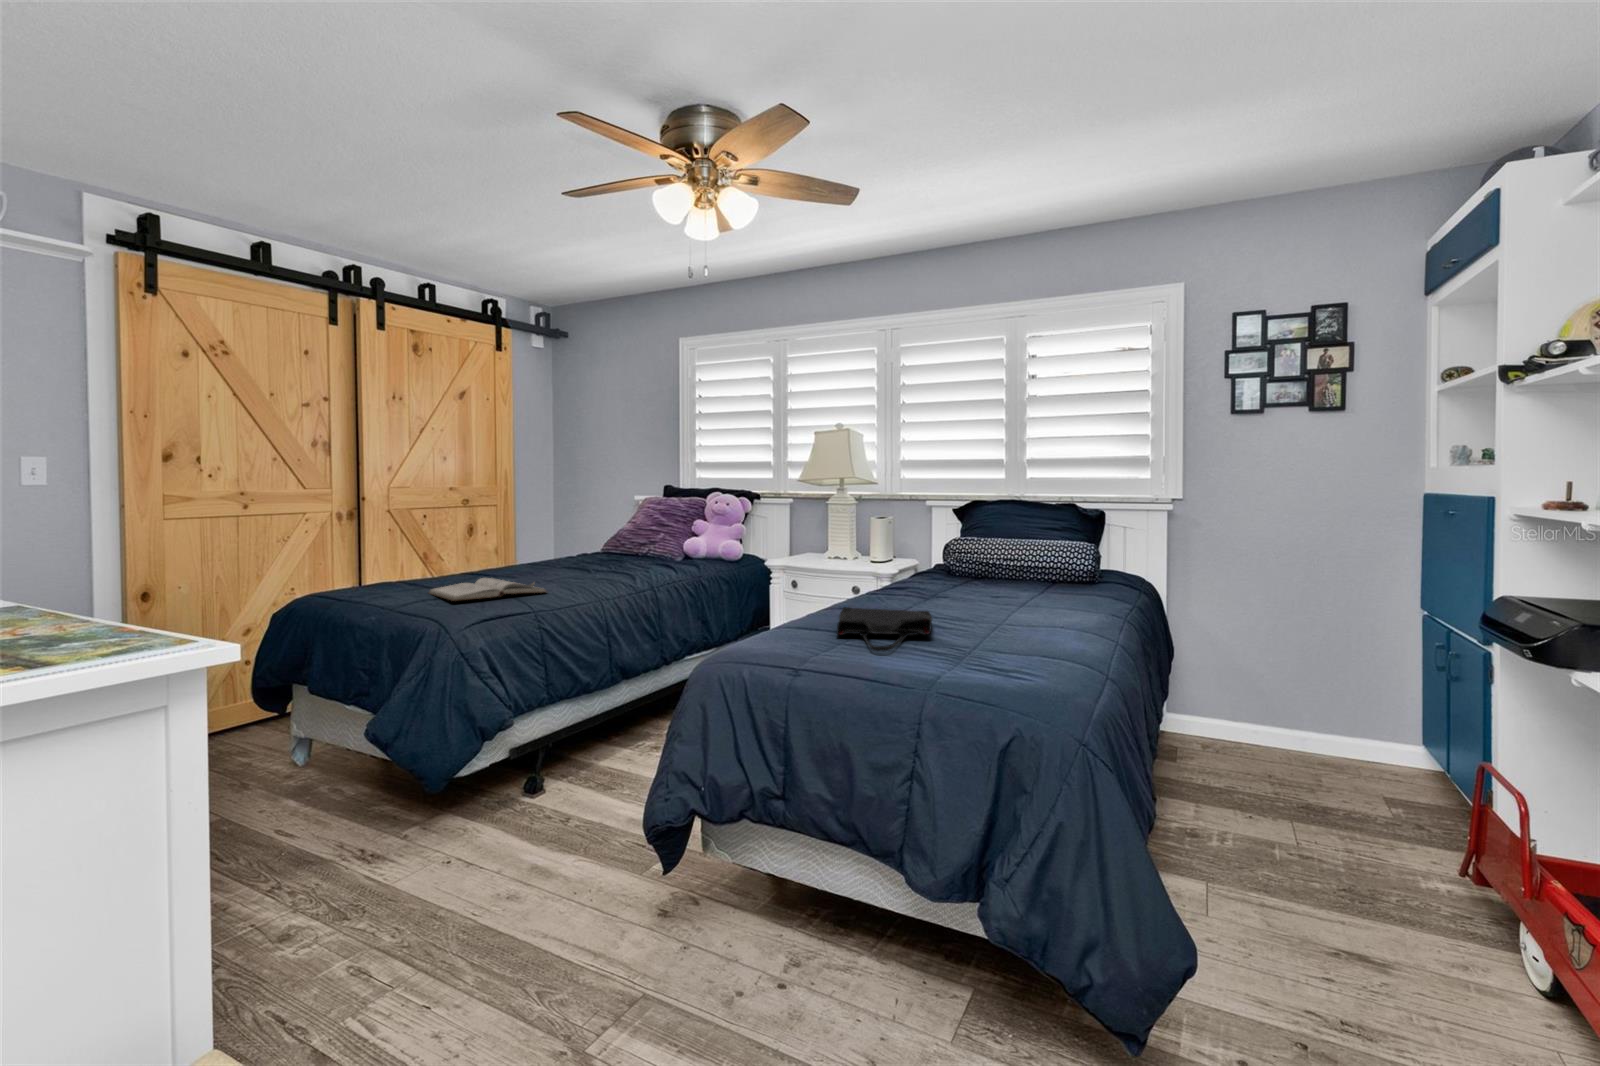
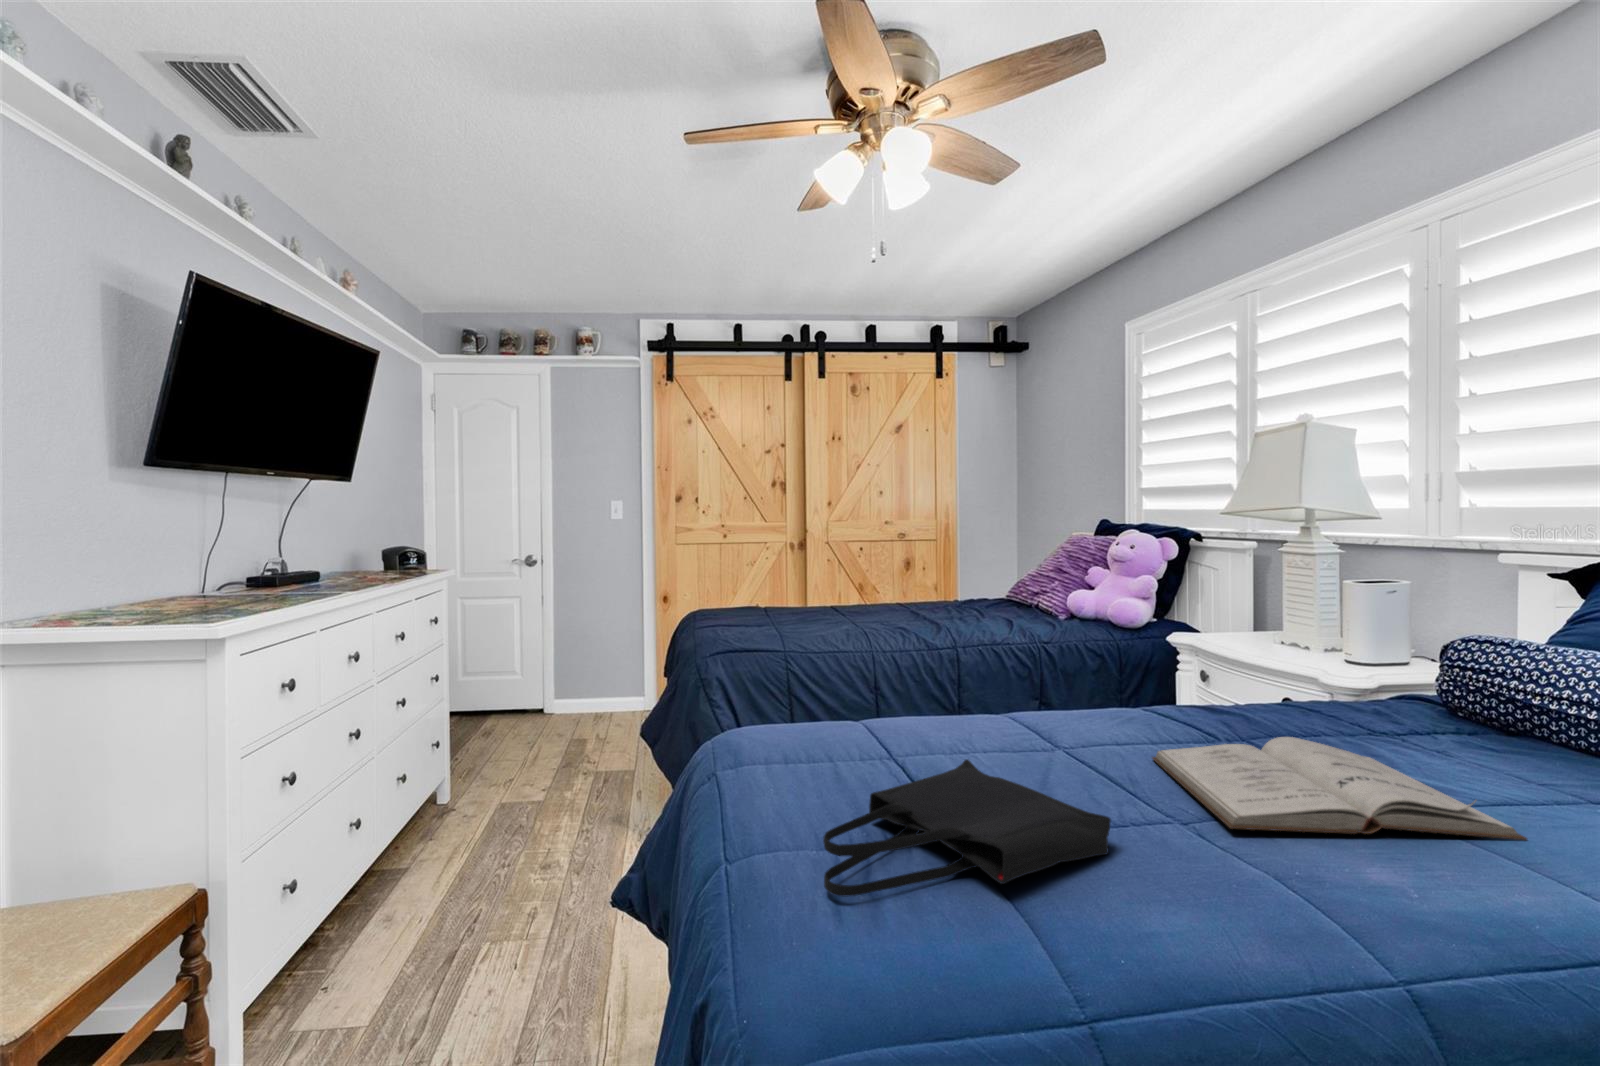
book: present [429,578,546,601] -> present [1152,737,1527,841]

